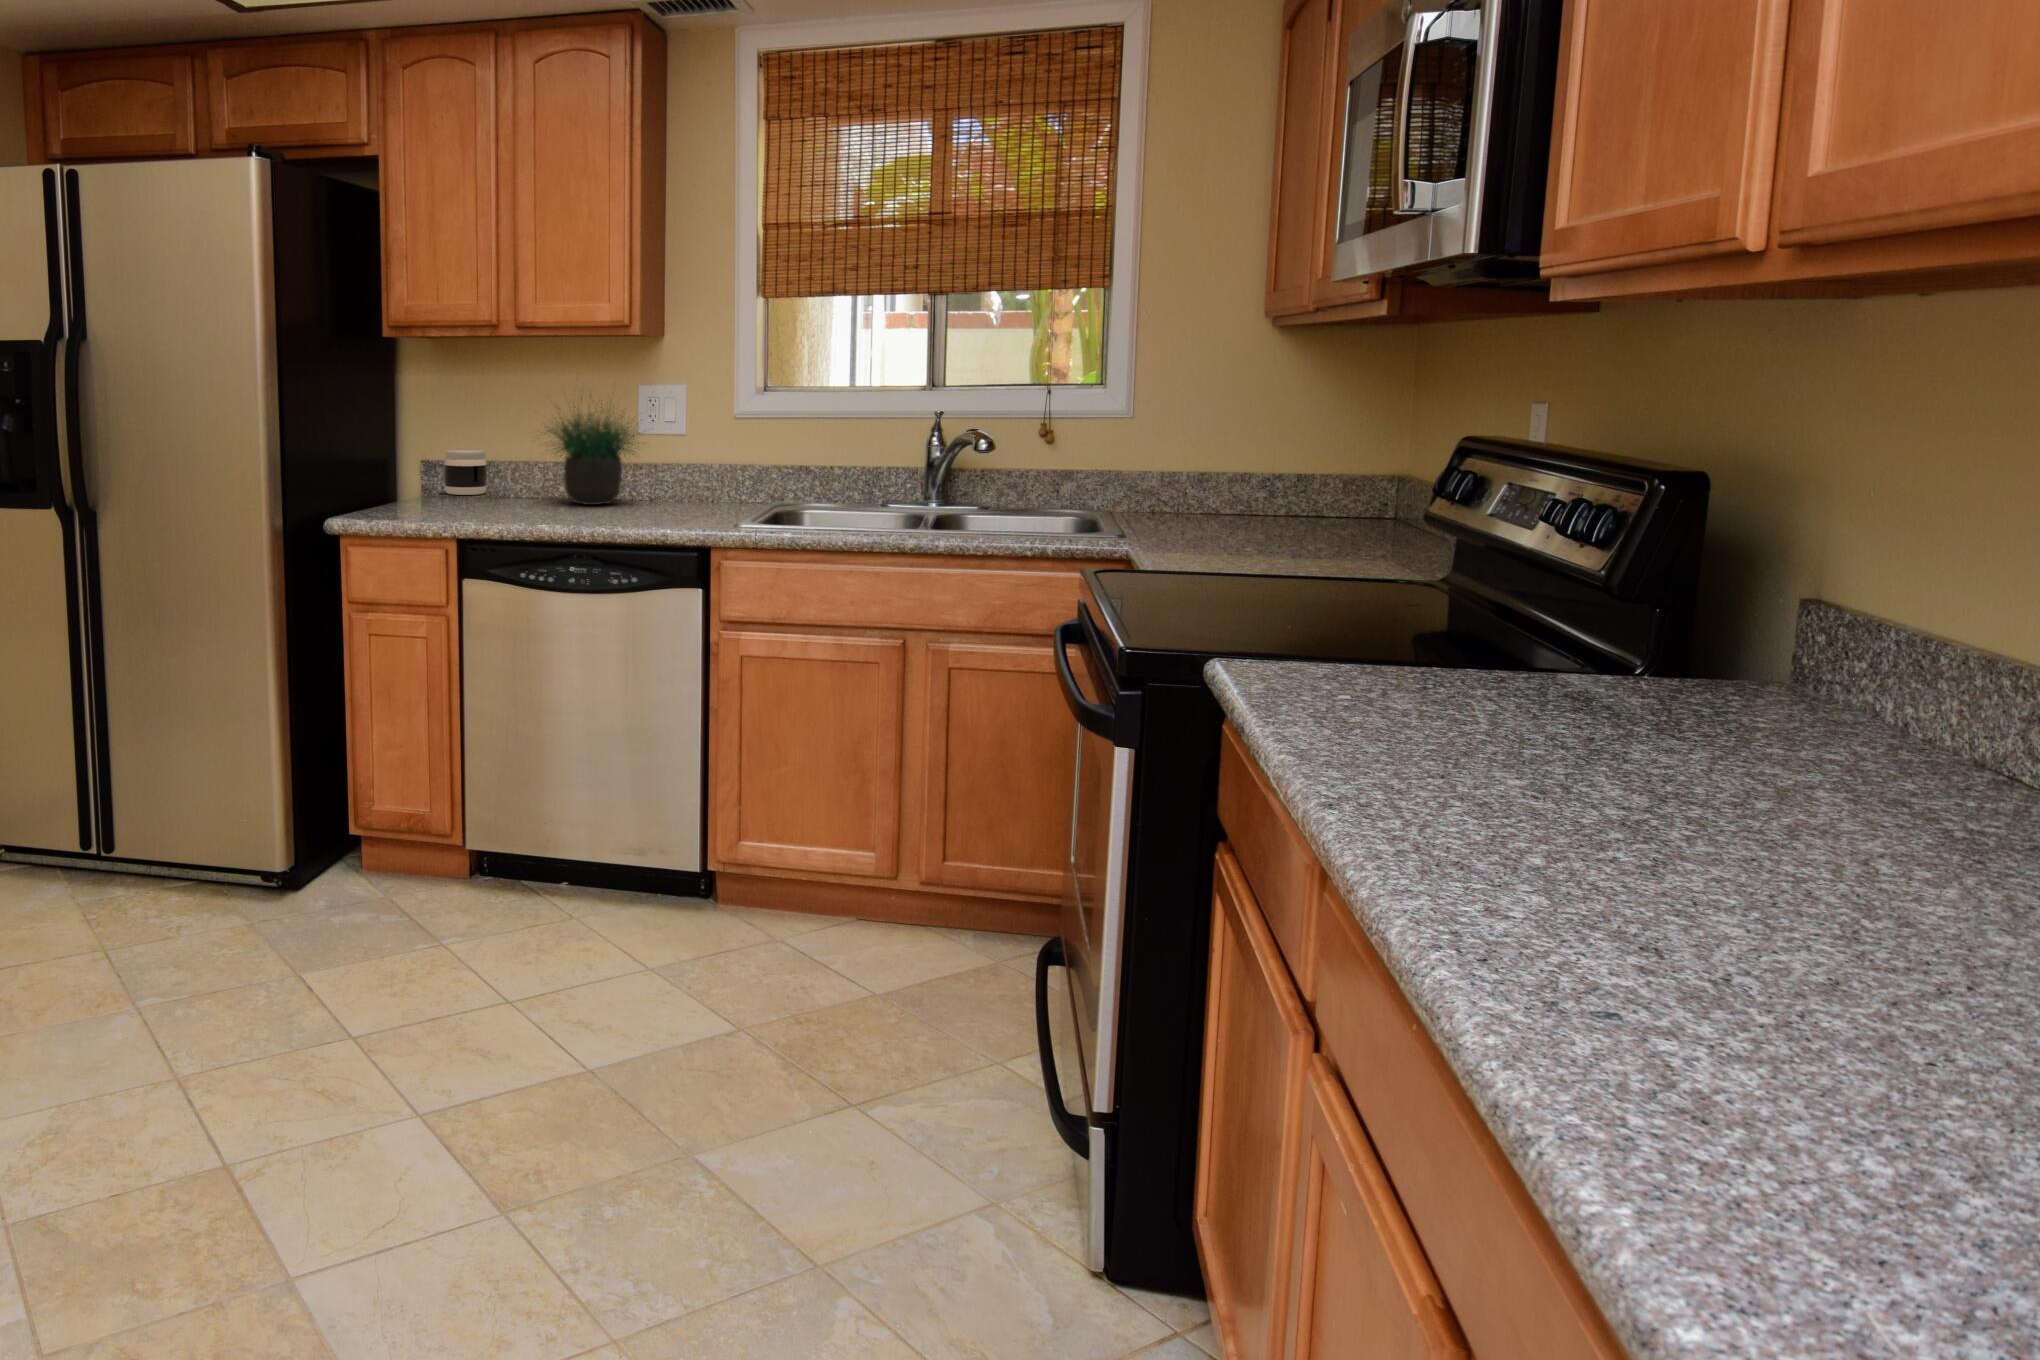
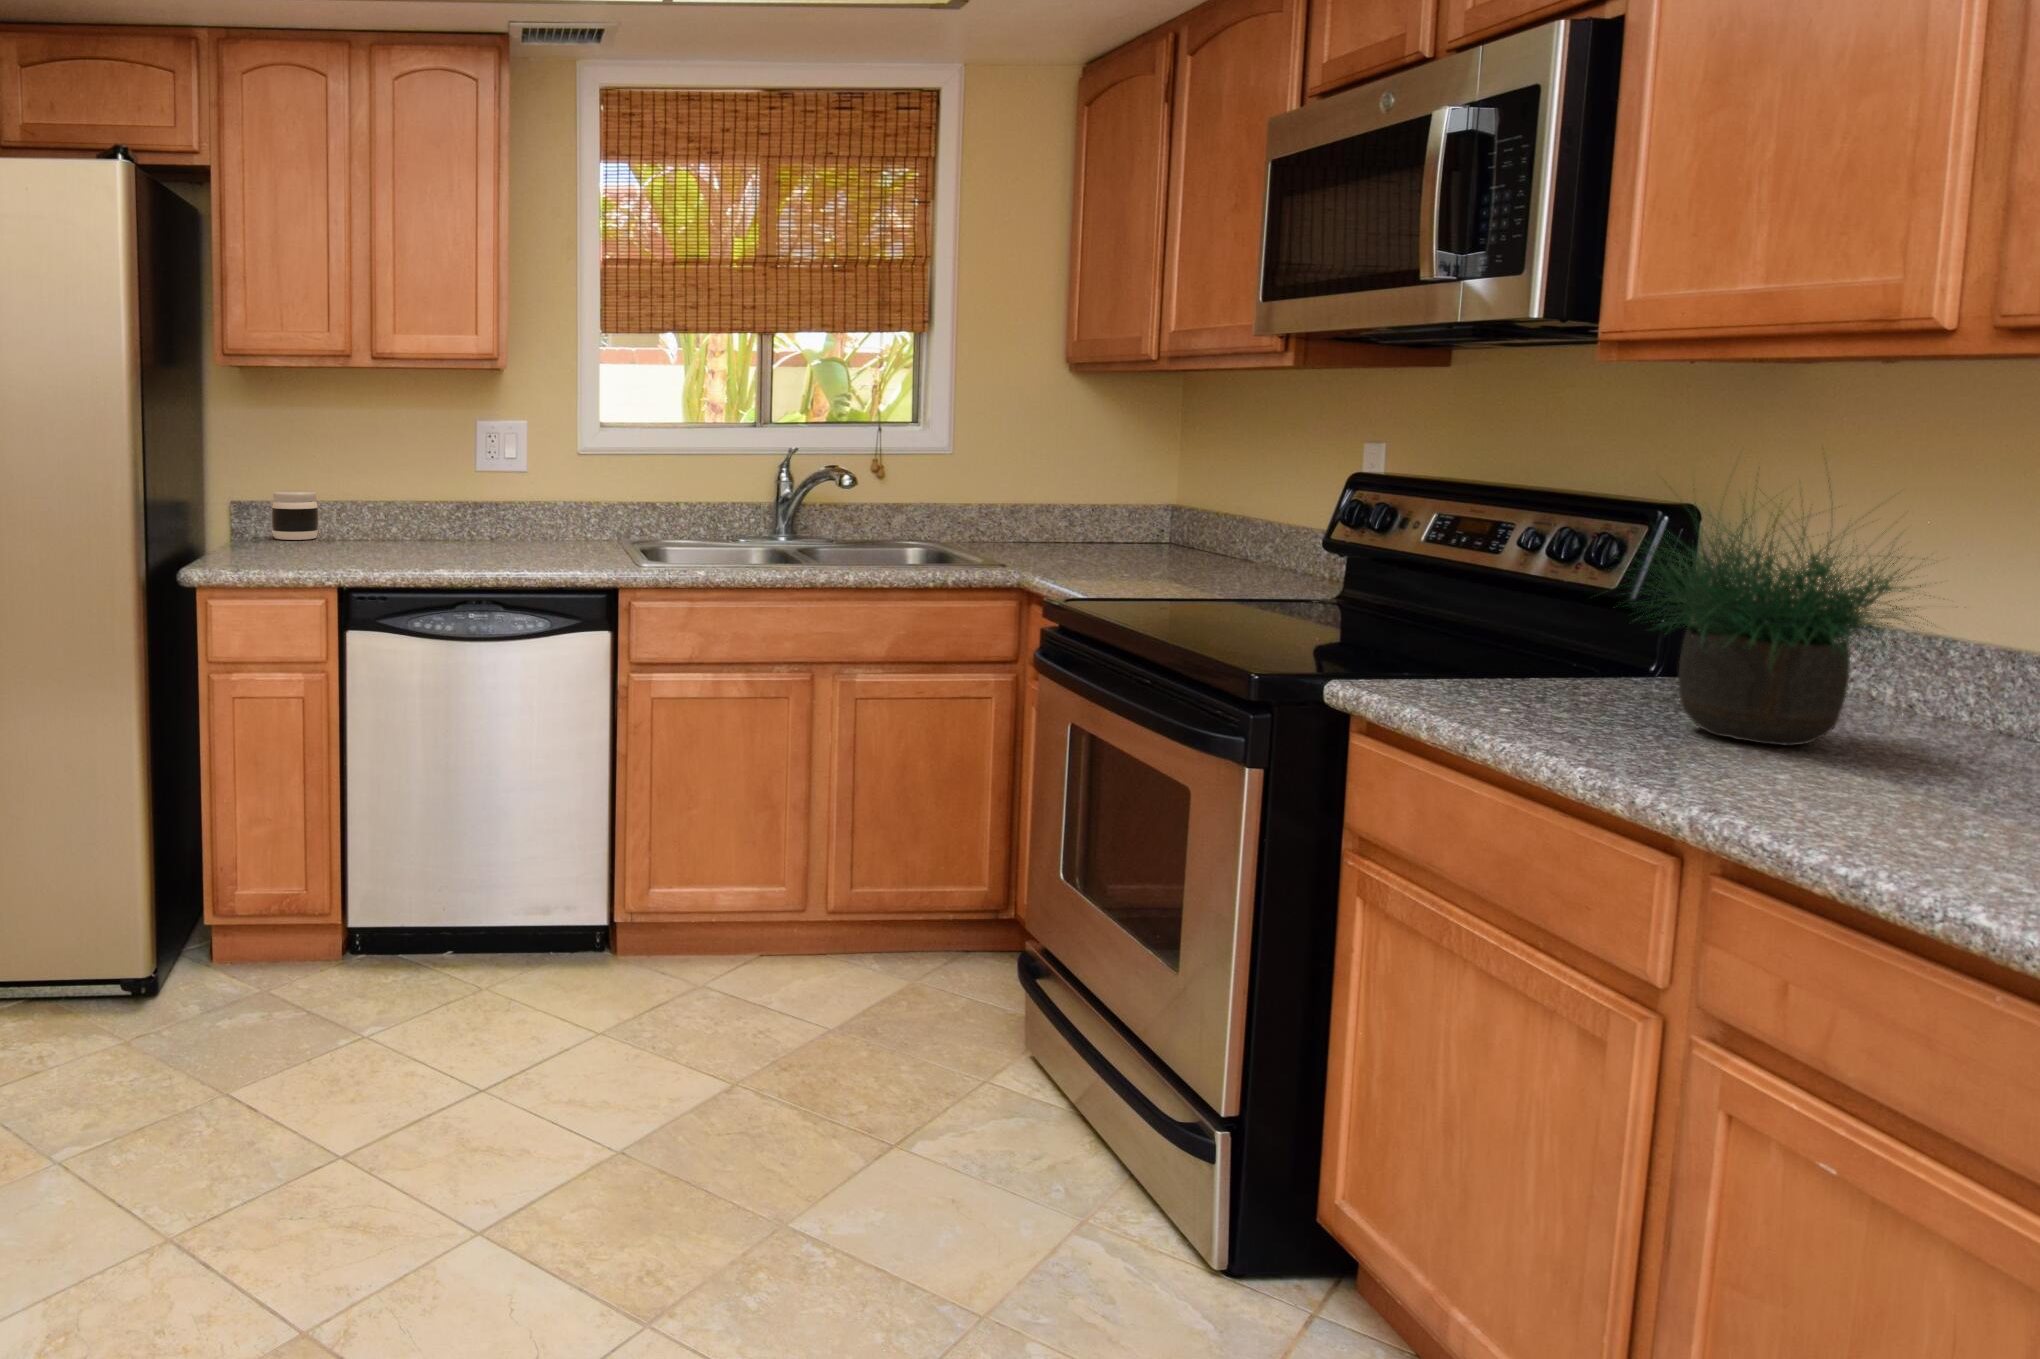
potted plant: present [545,396,644,505] -> present [1613,478,1928,746]

